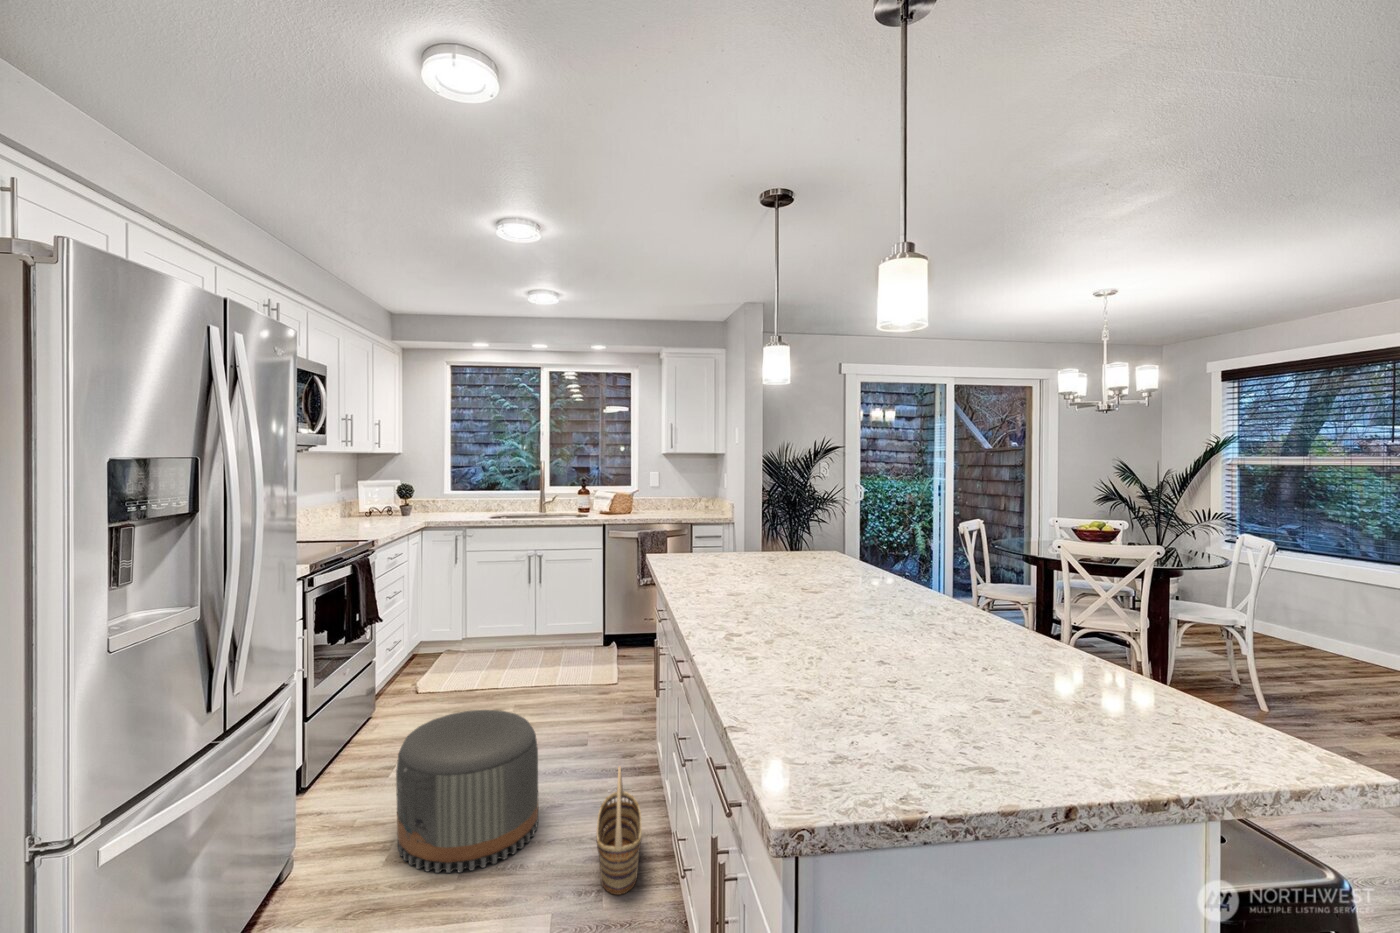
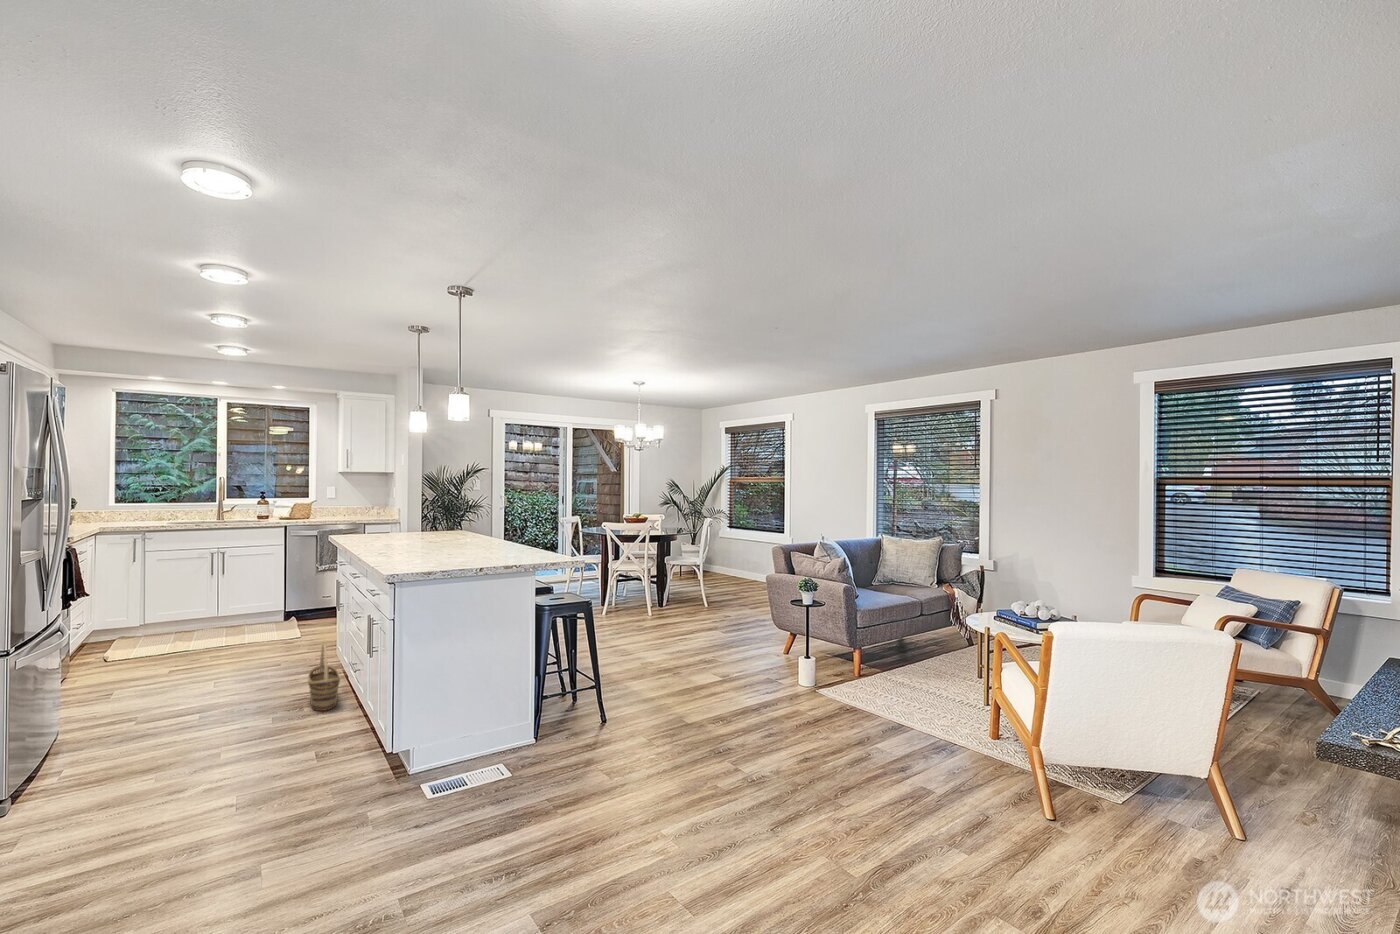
pouf: present [396,710,538,873] -> none [146,630,259,724]

